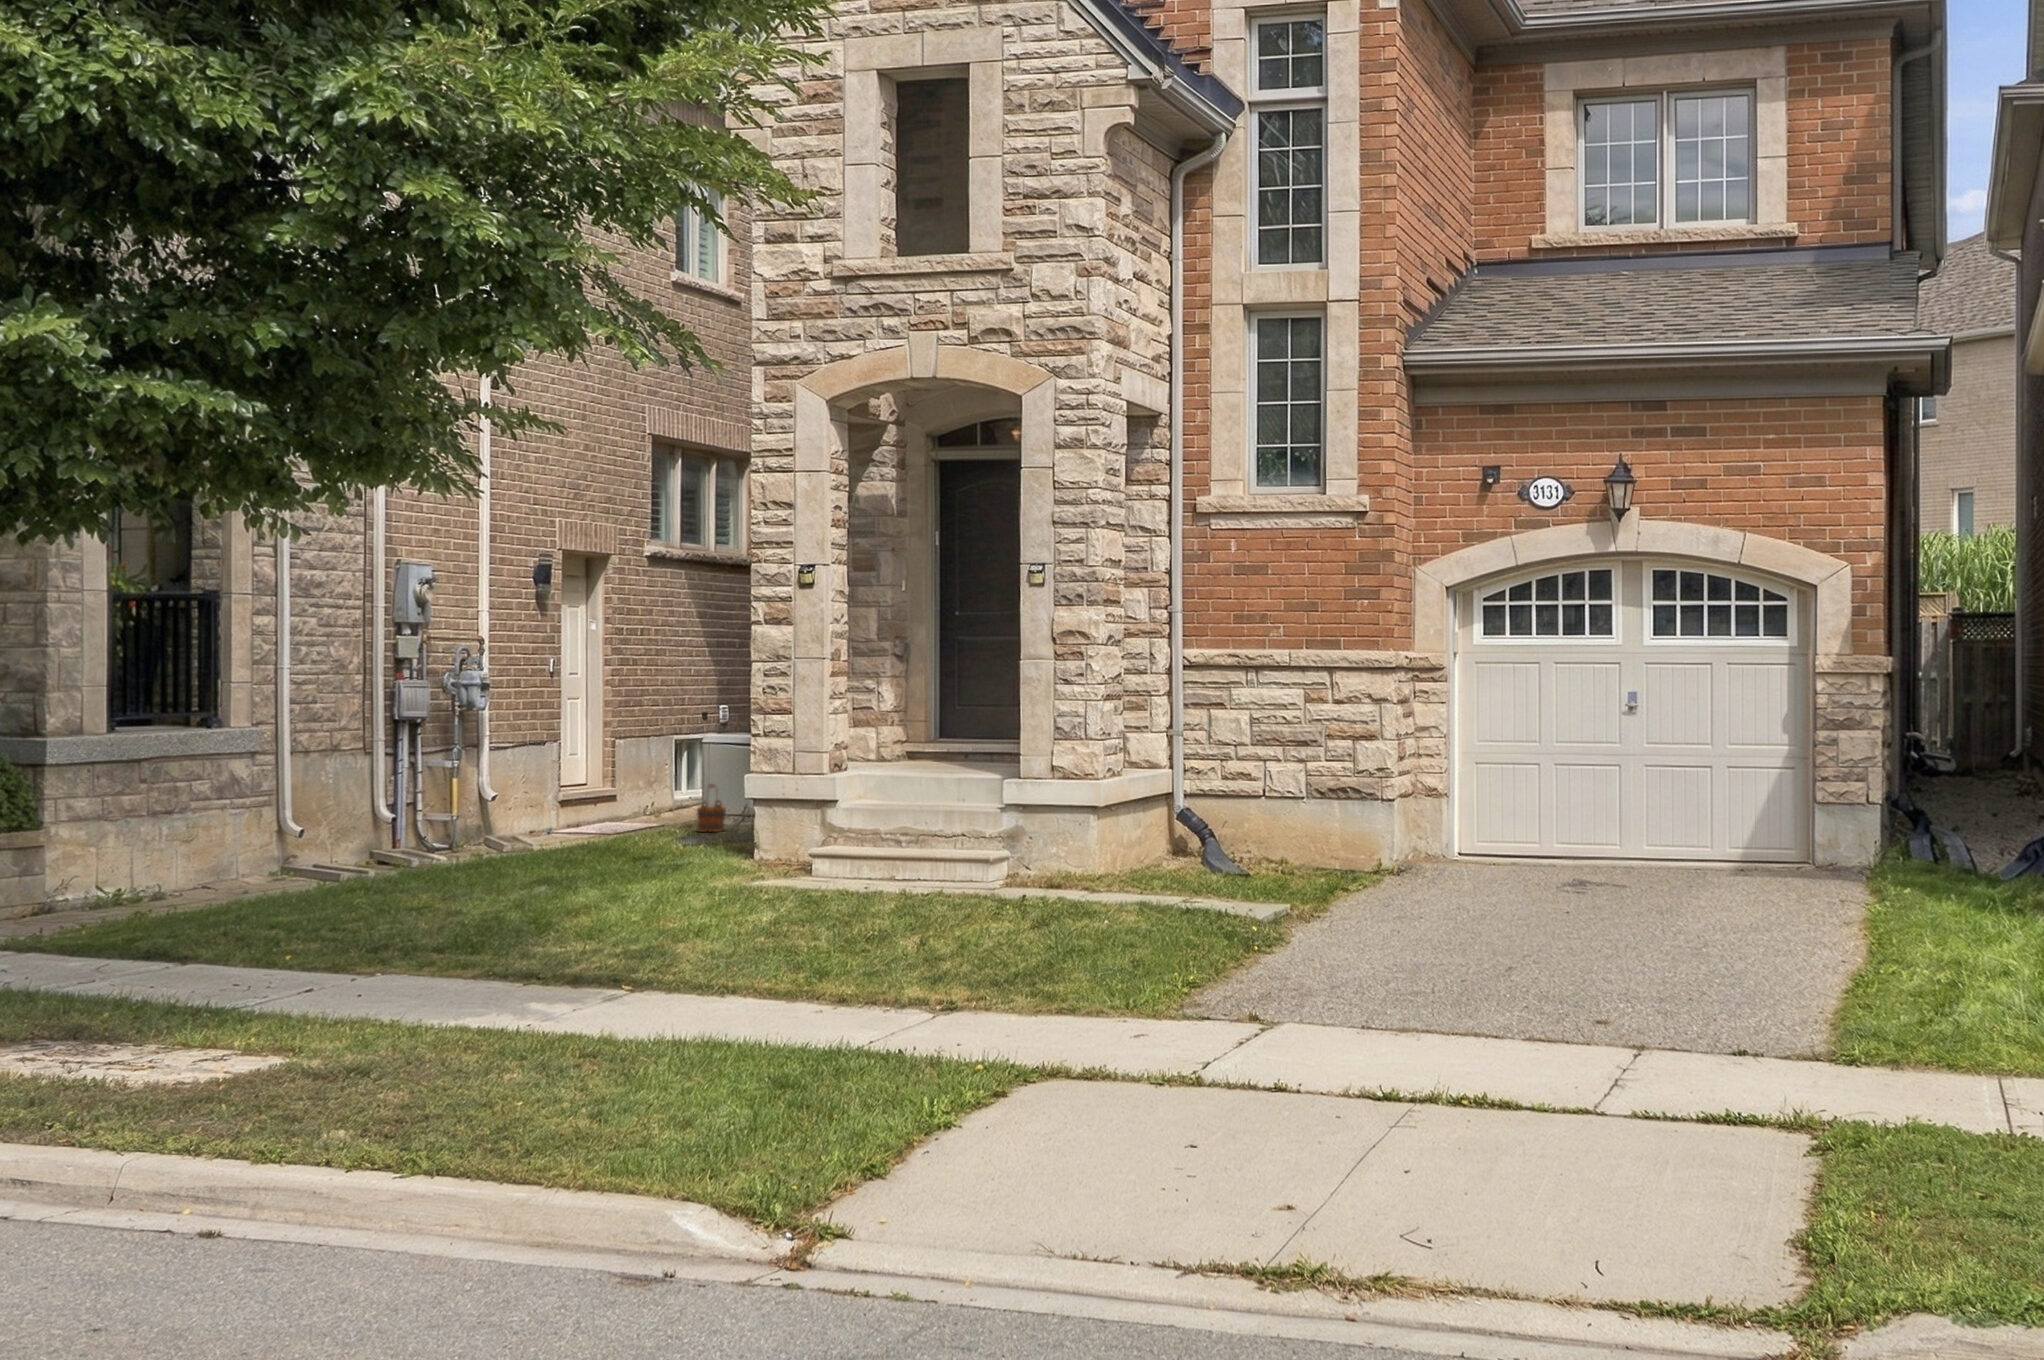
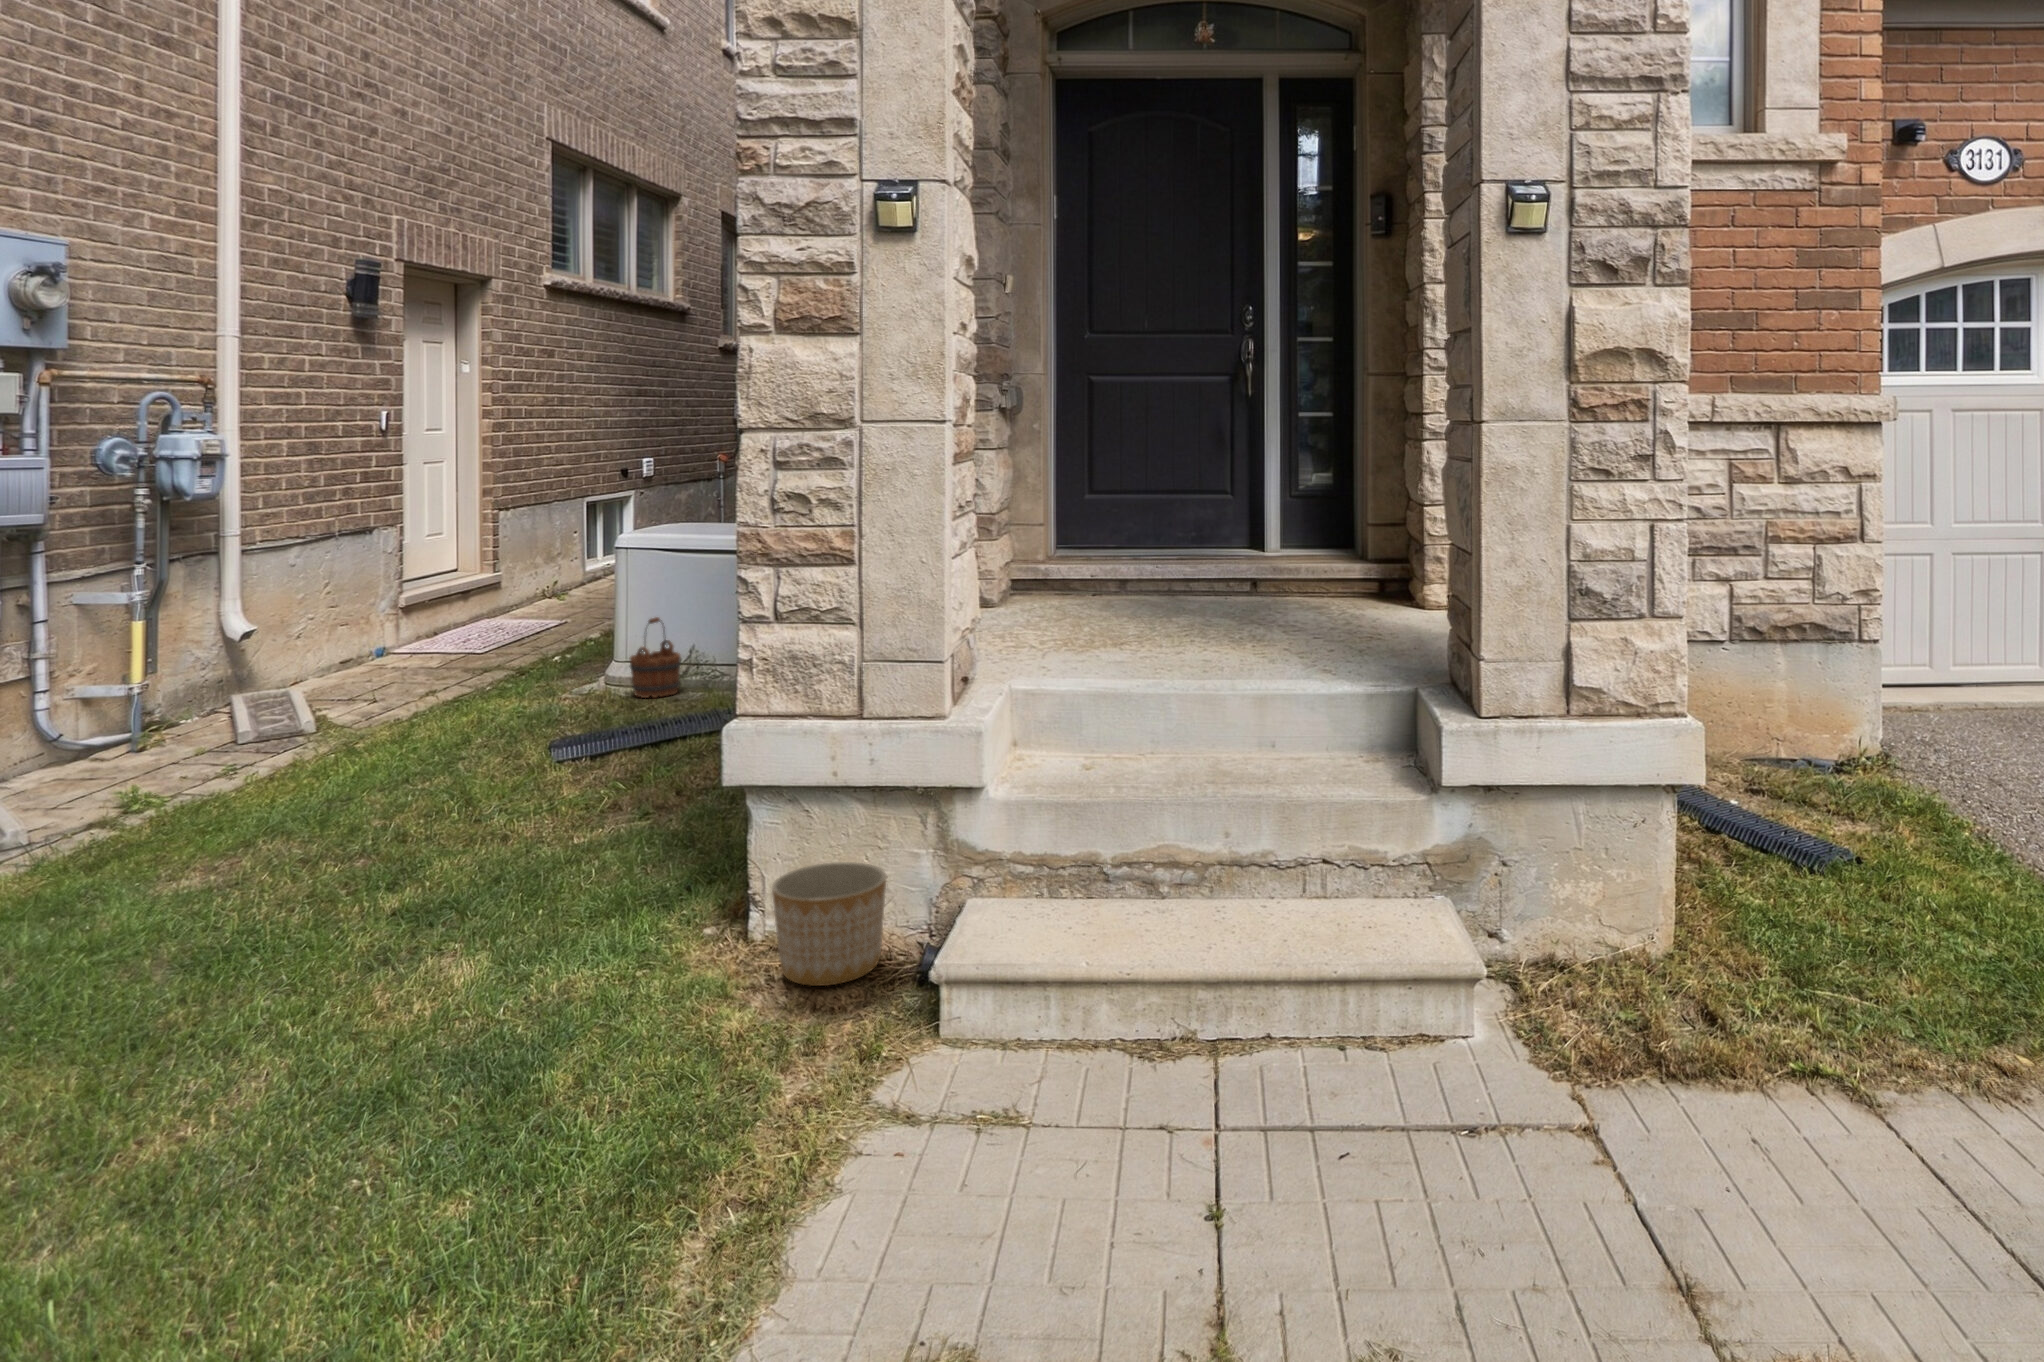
planter: none [748,837,792,875] -> present [772,862,886,986]

